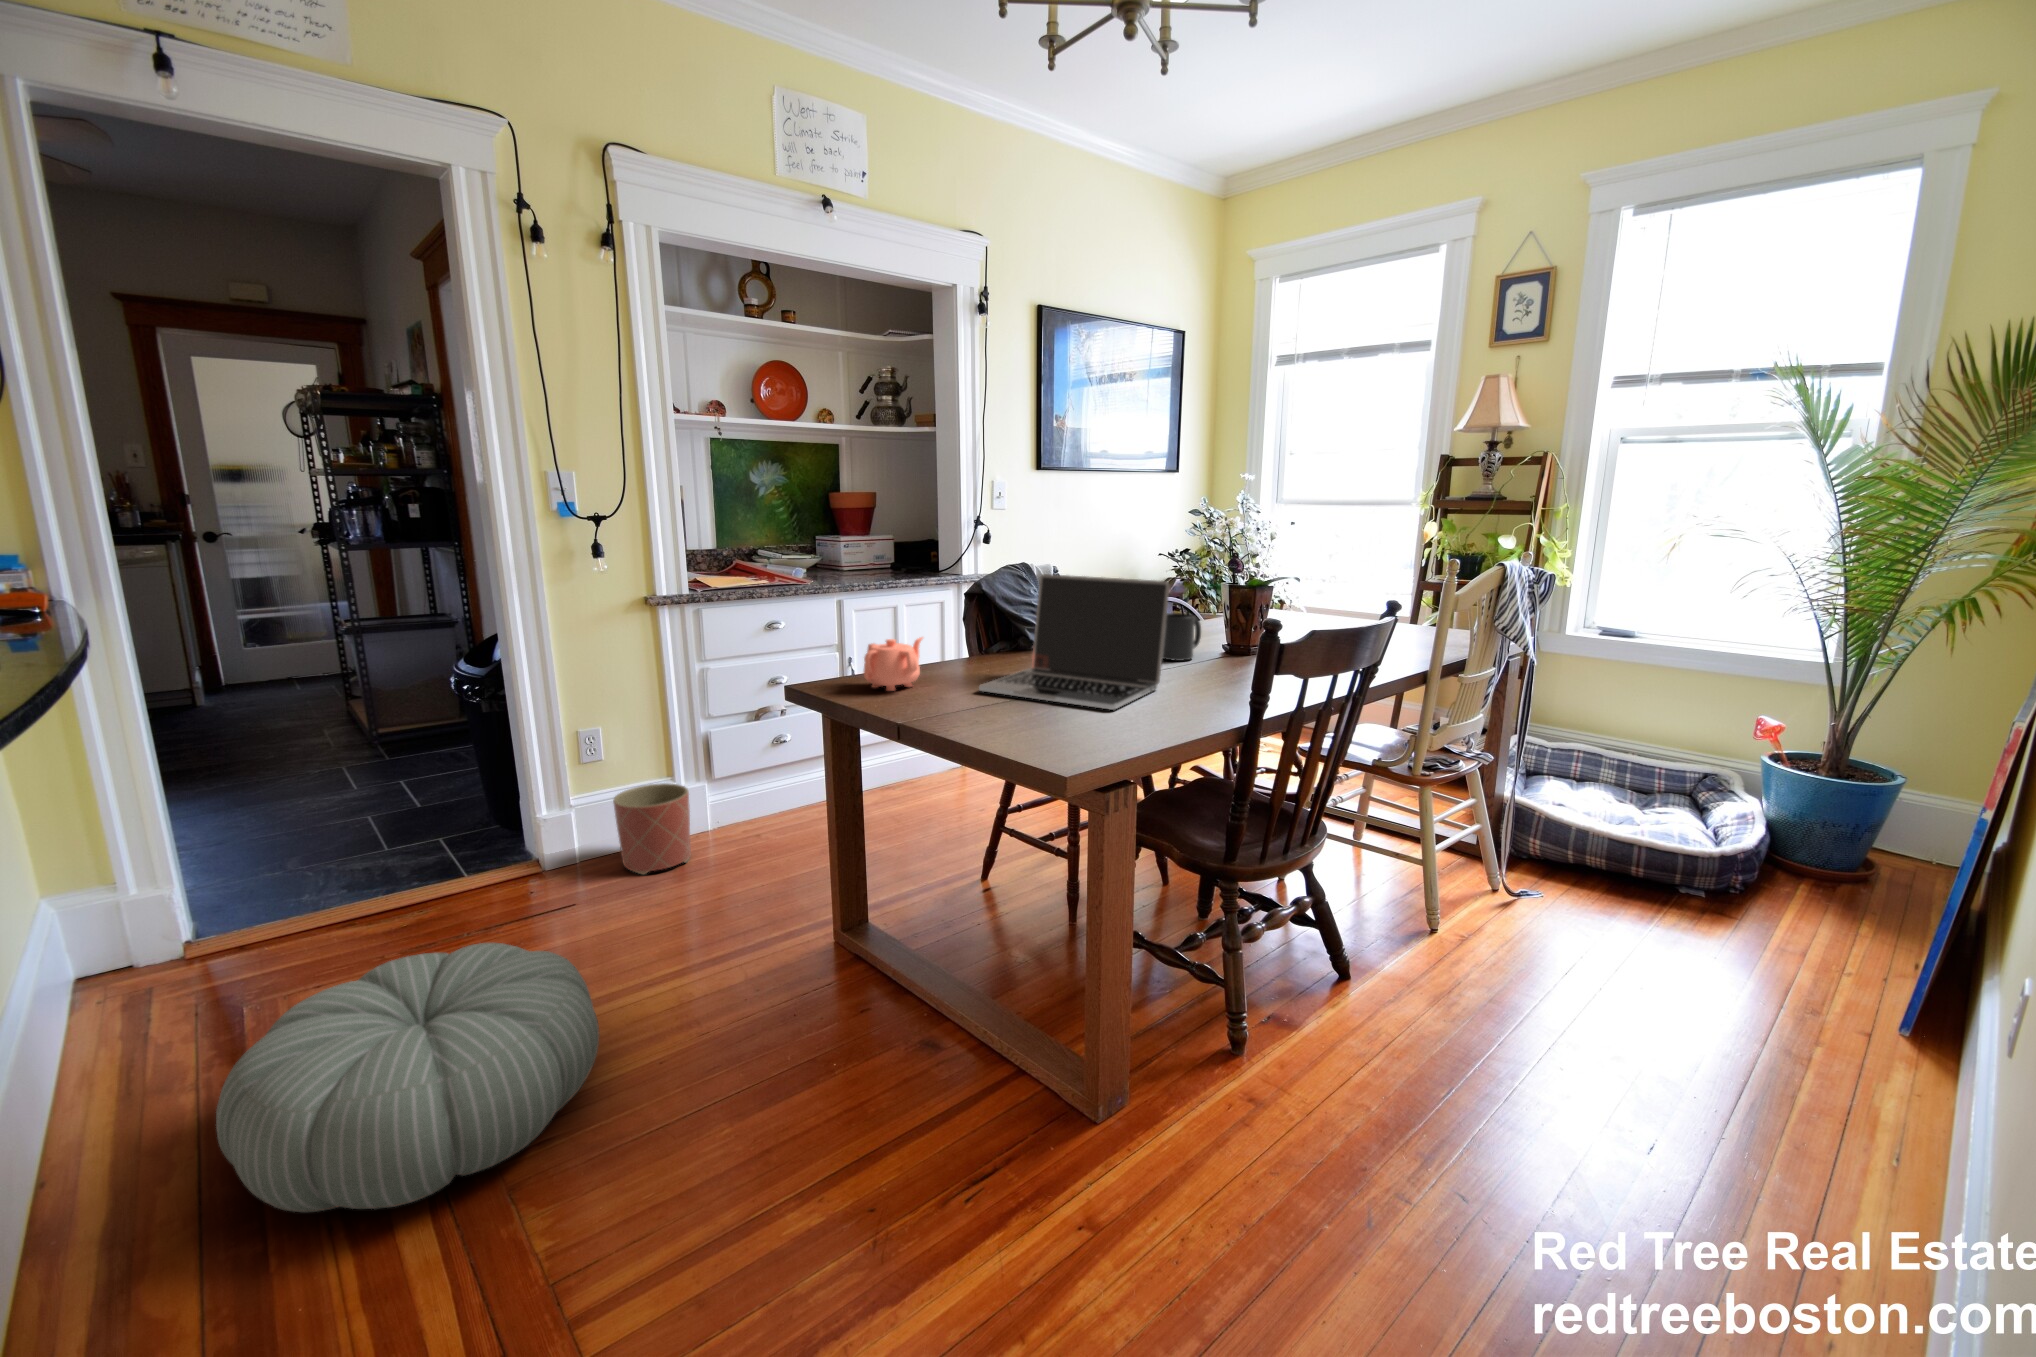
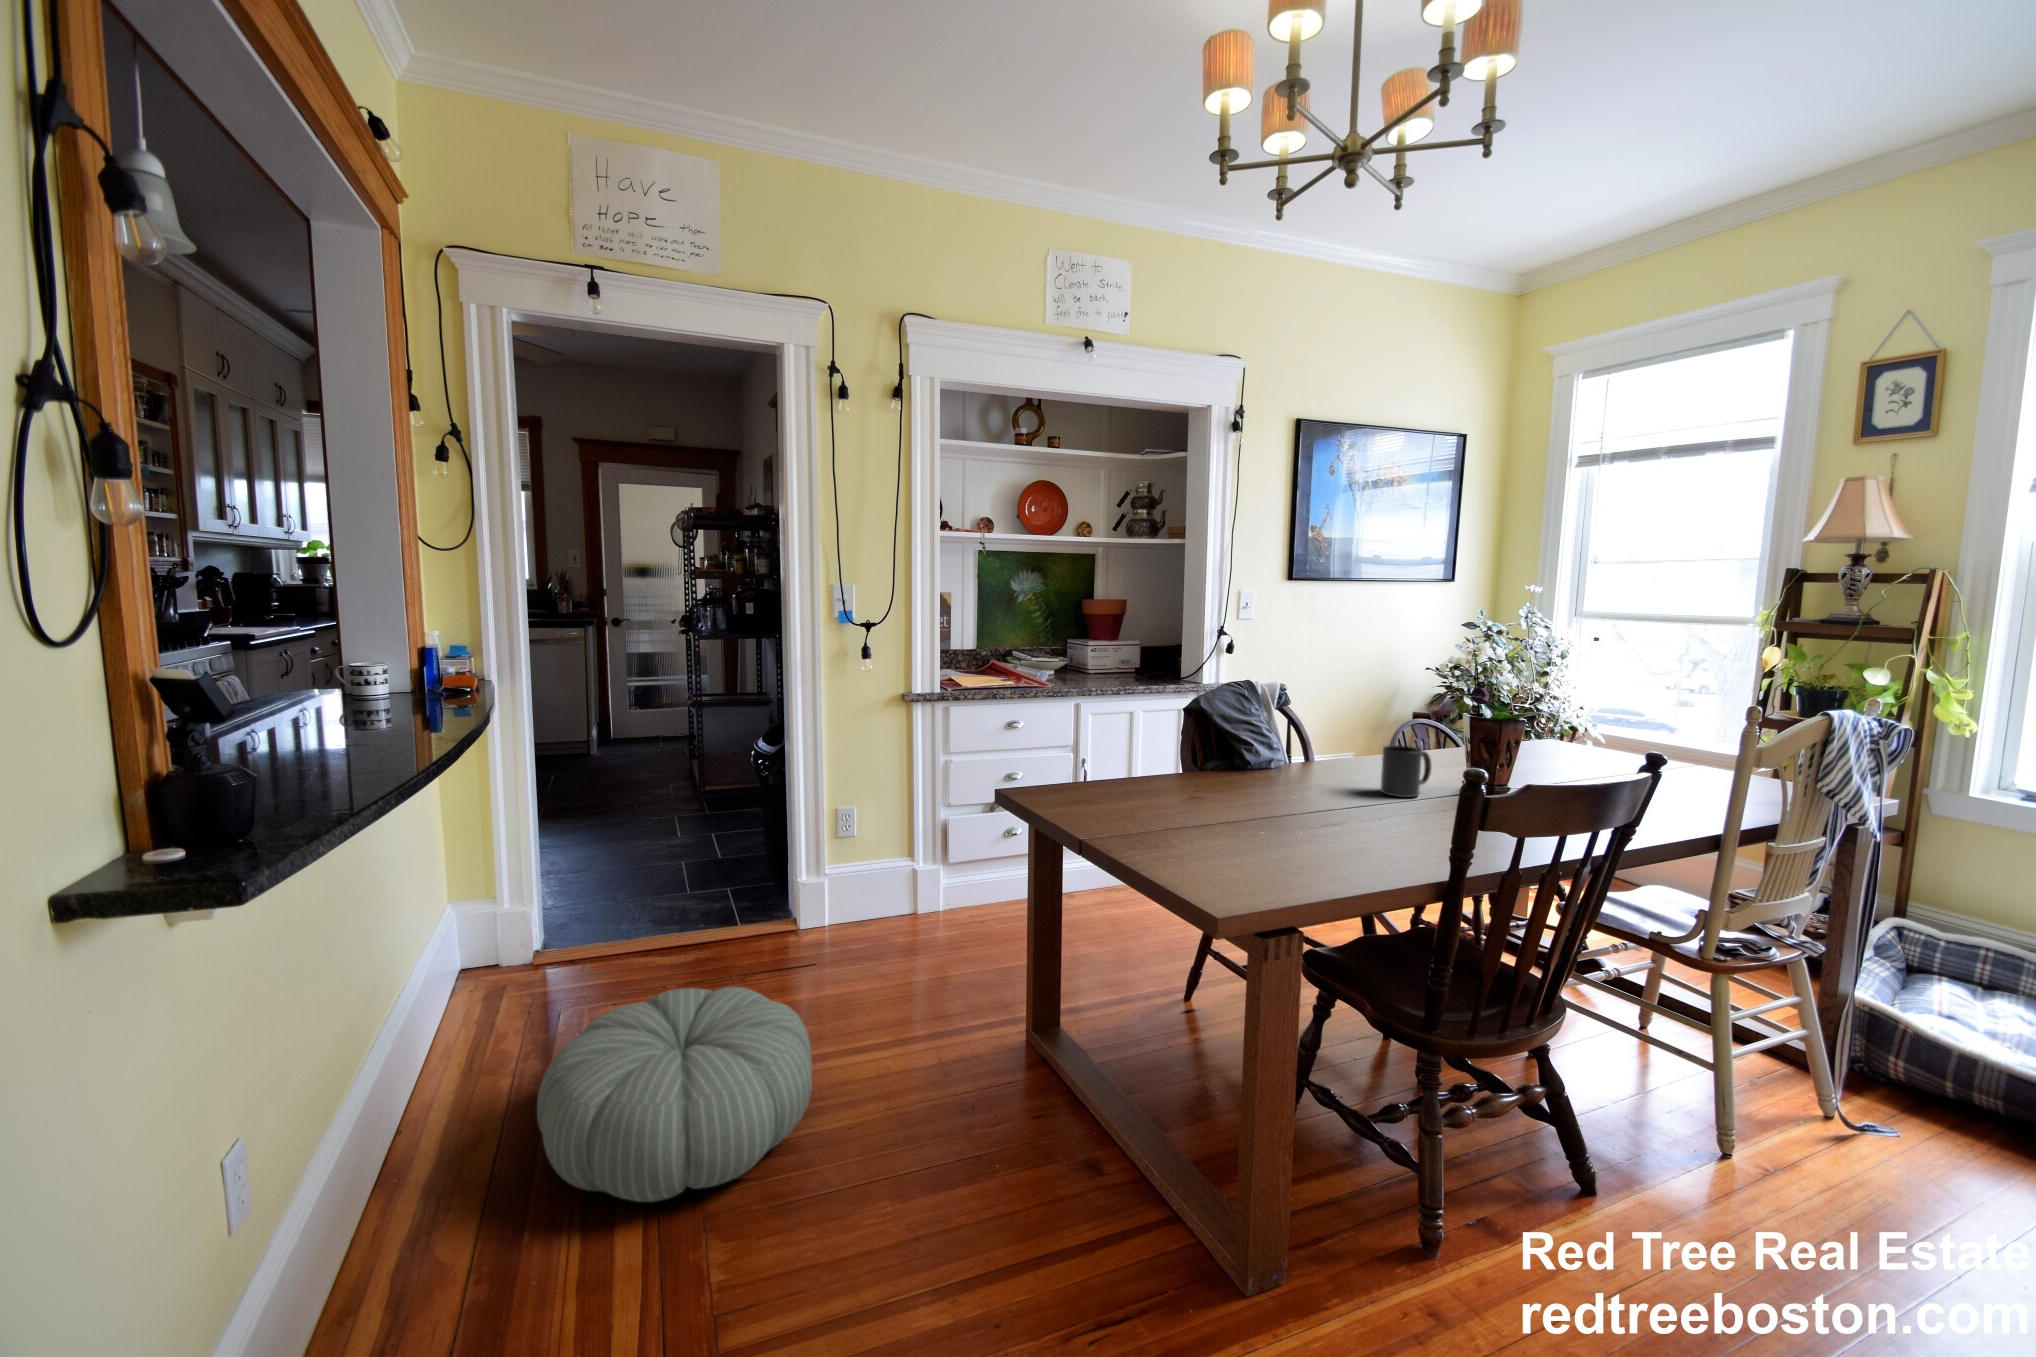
laptop: present [979,574,1169,710] -> none [1173,700,1380,850]
teapot: present [864,637,923,691] -> none [1066,754,1128,805]
planter: present [613,783,691,875] -> none [862,859,925,941]

